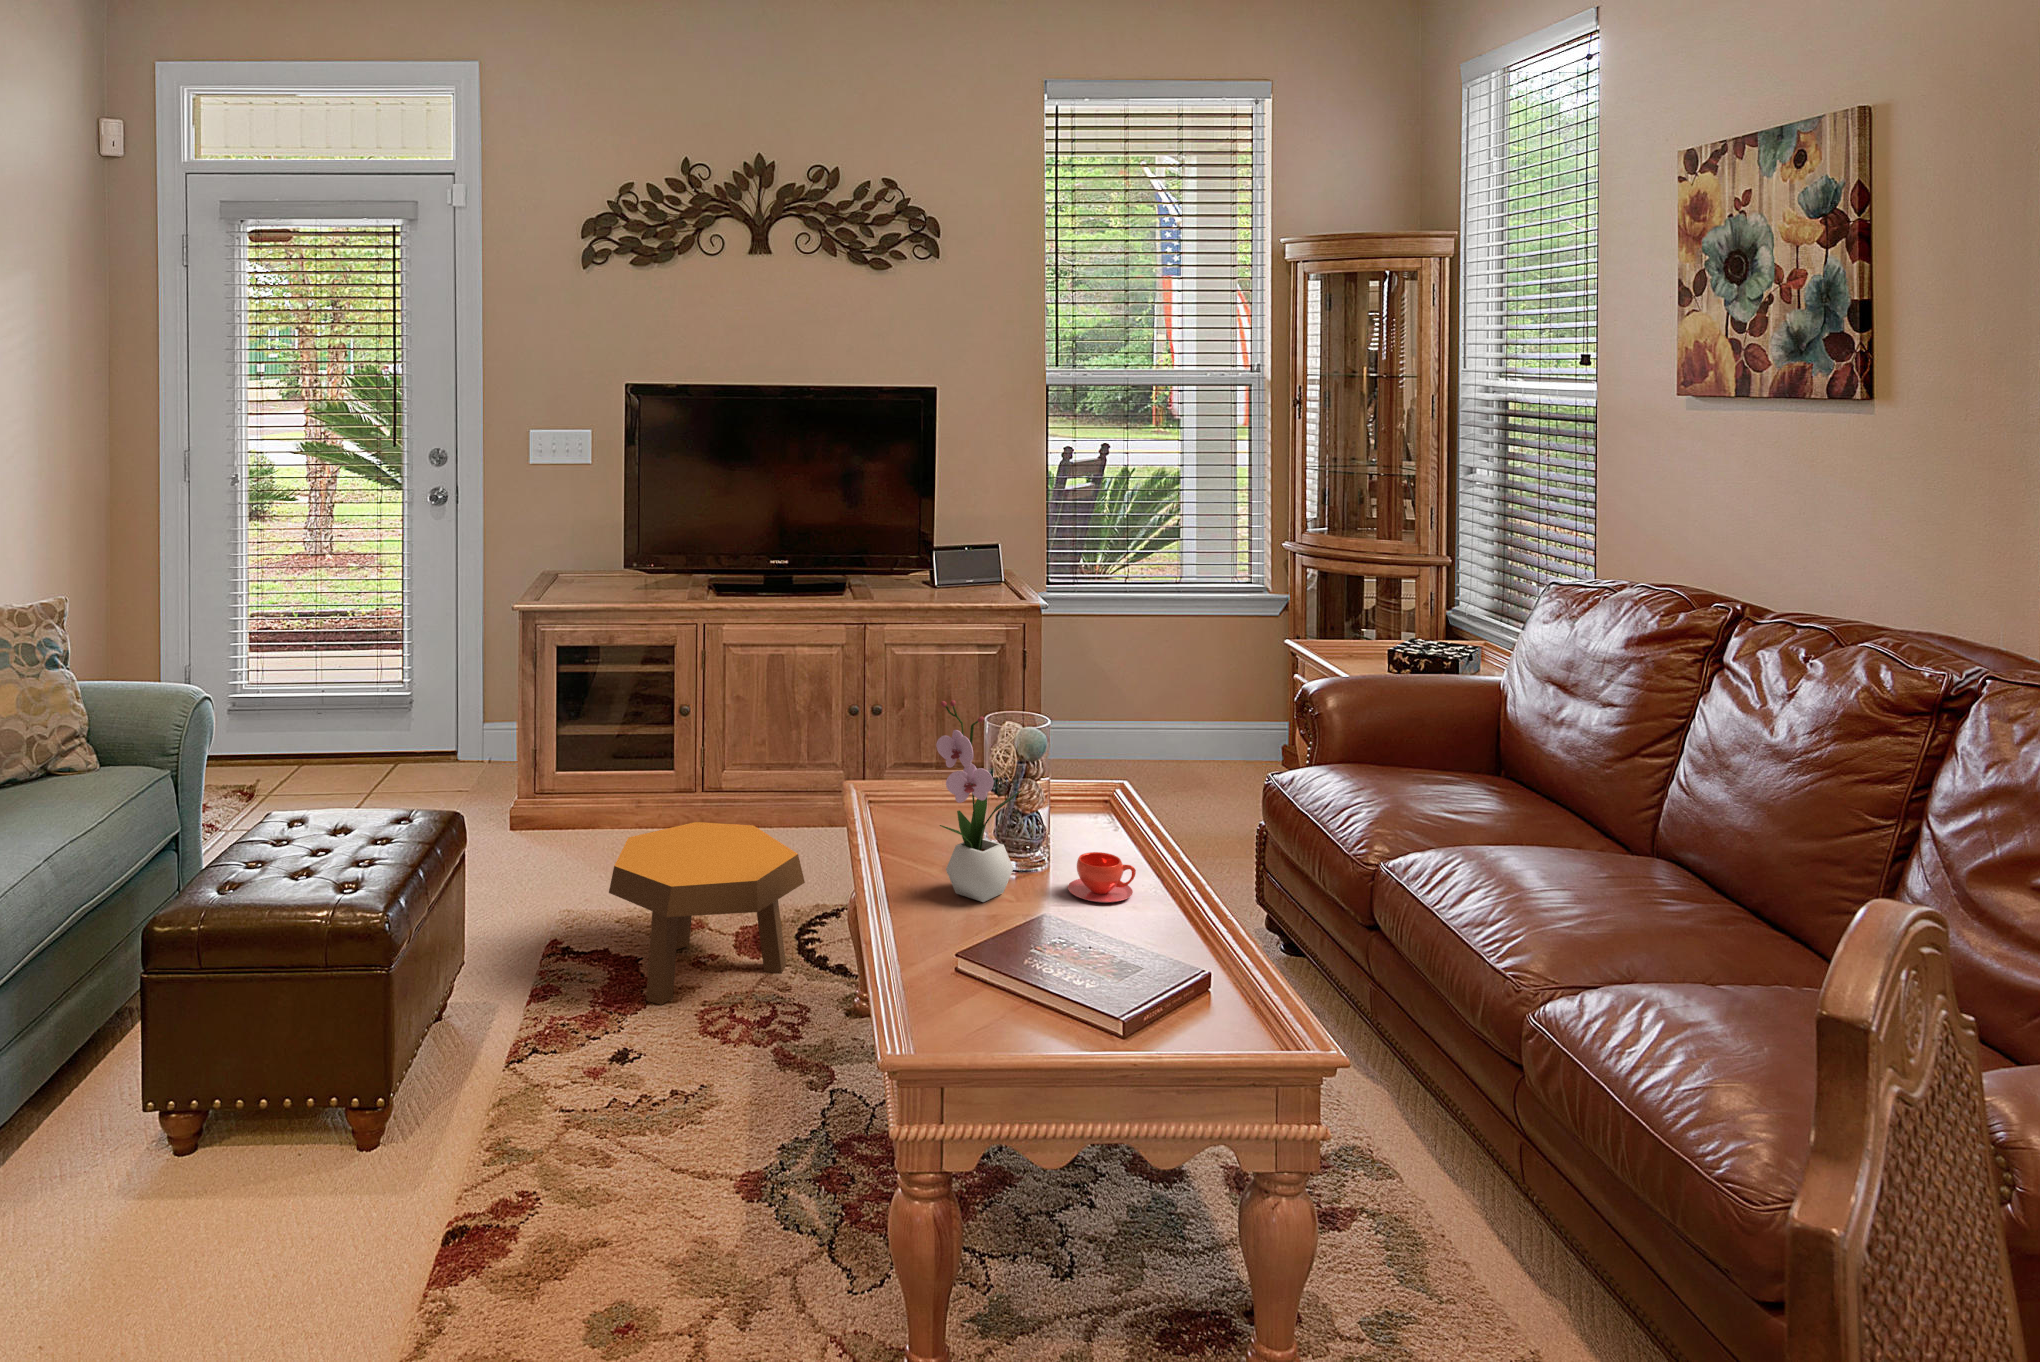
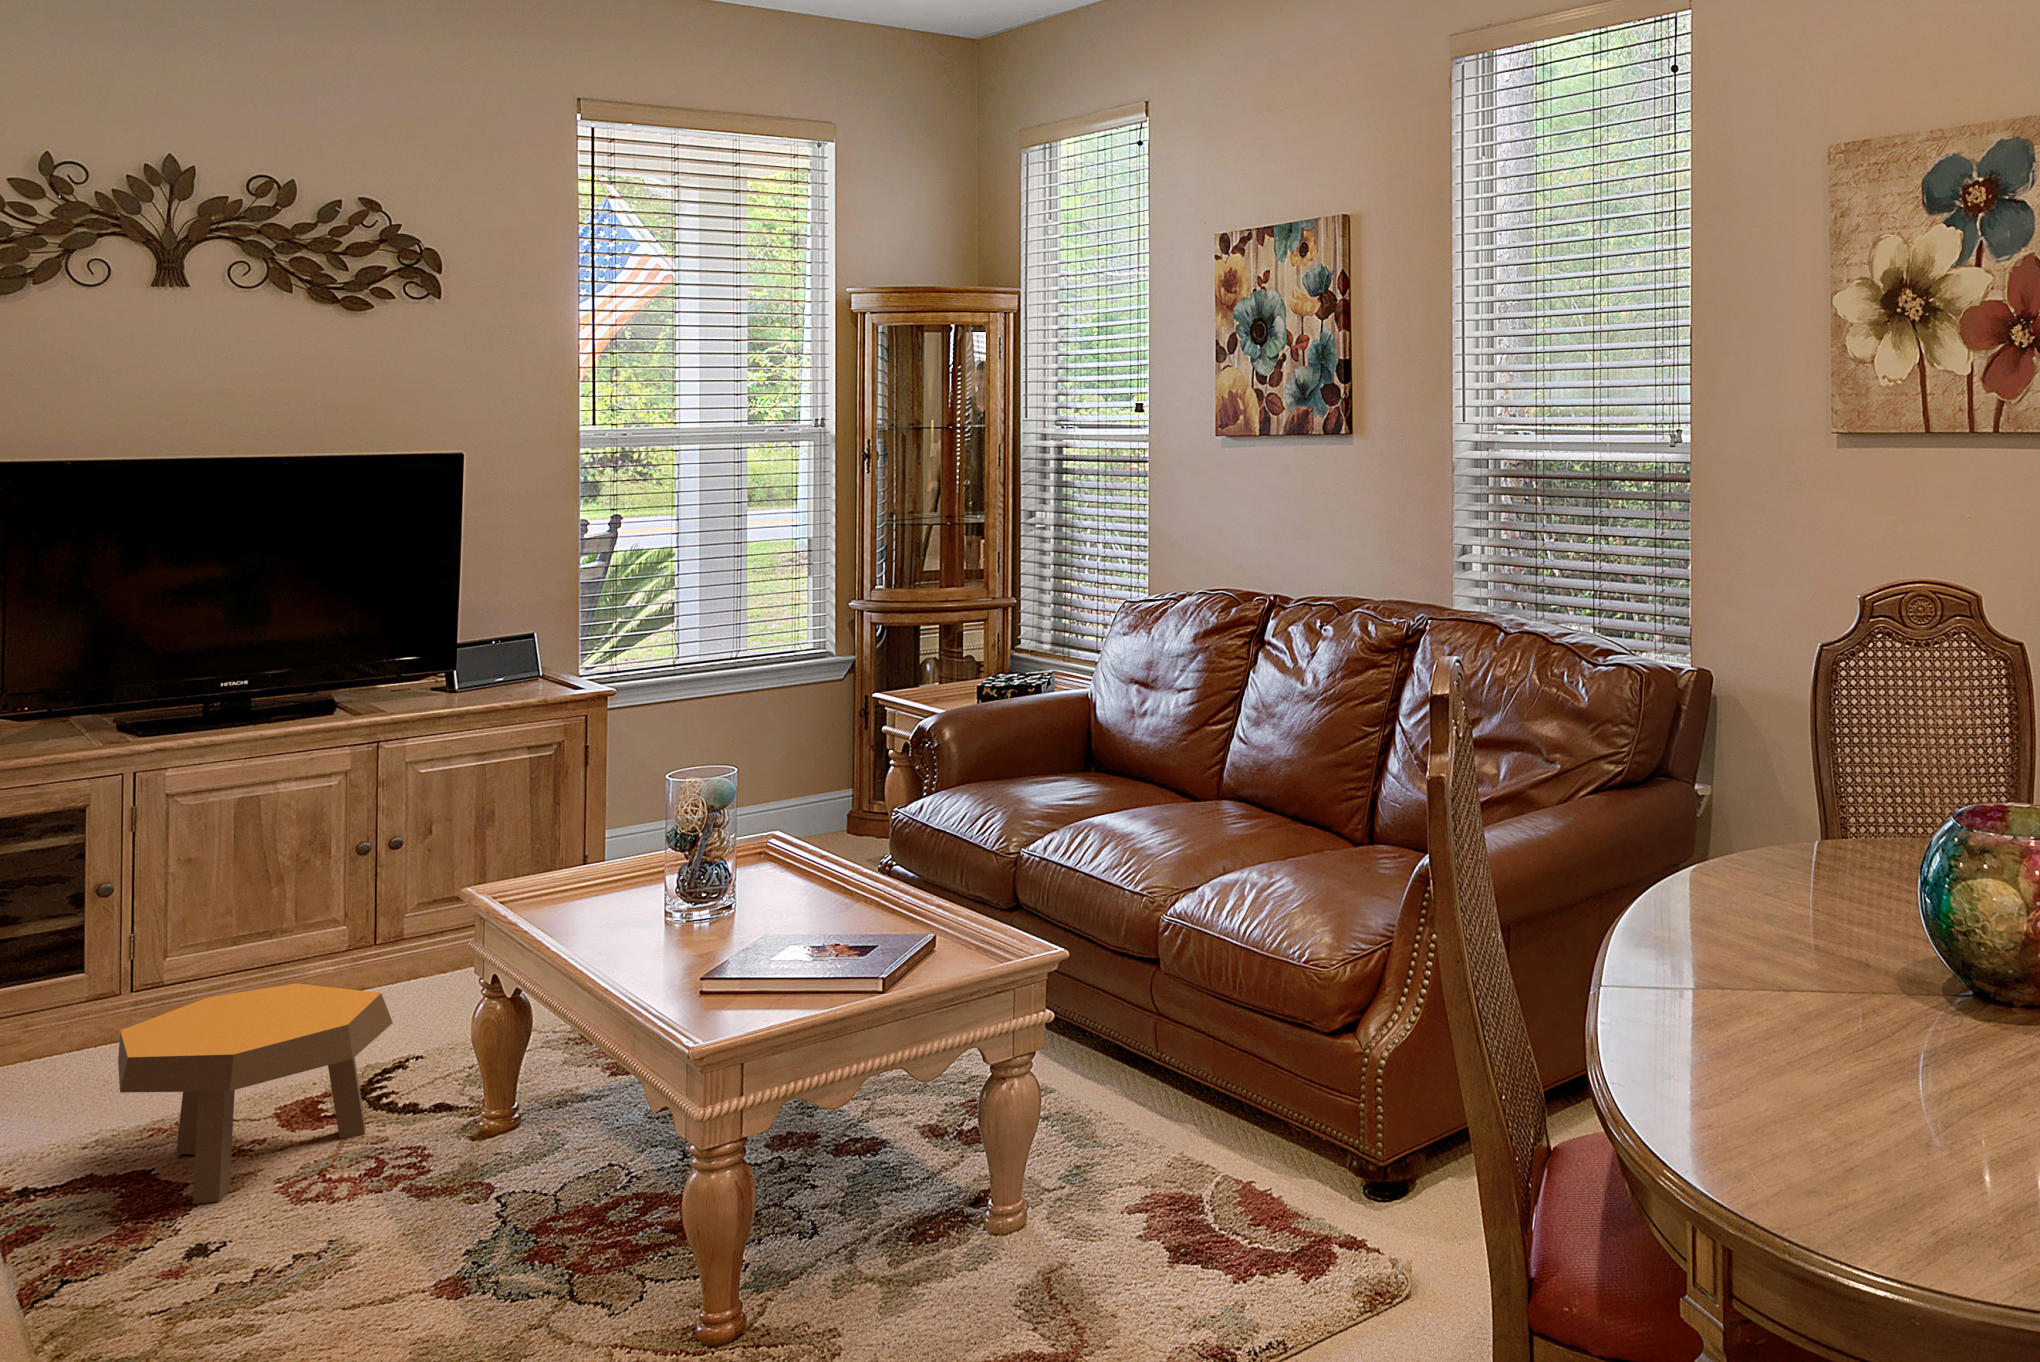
flower arrangement: present [936,700,1021,902] -> none [642,752,724,943]
teacup: present [1068,852,1136,903] -> none [768,877,834,920]

